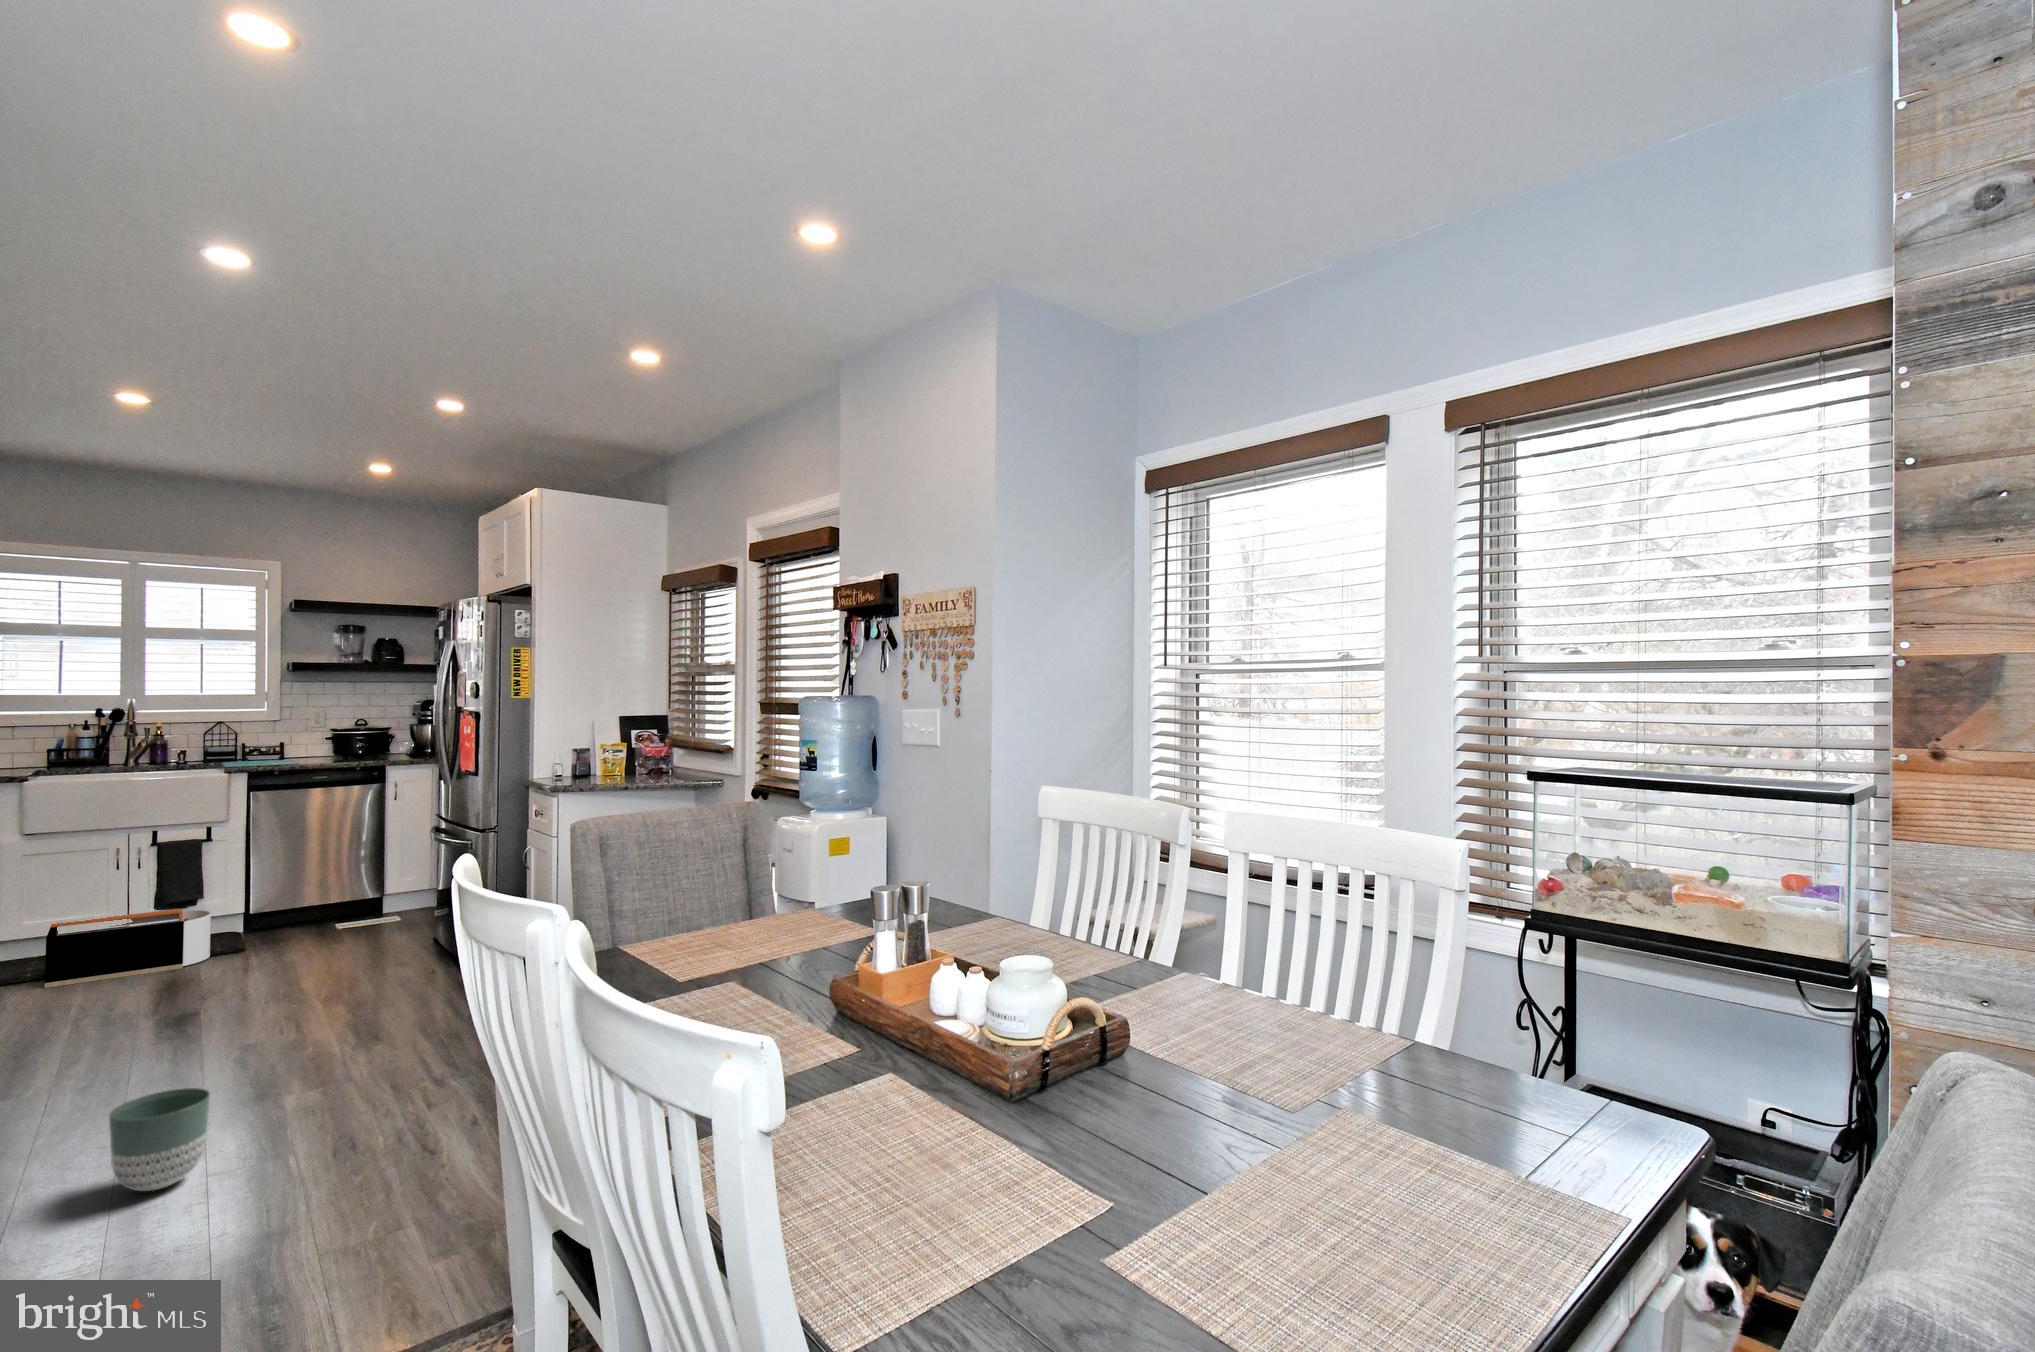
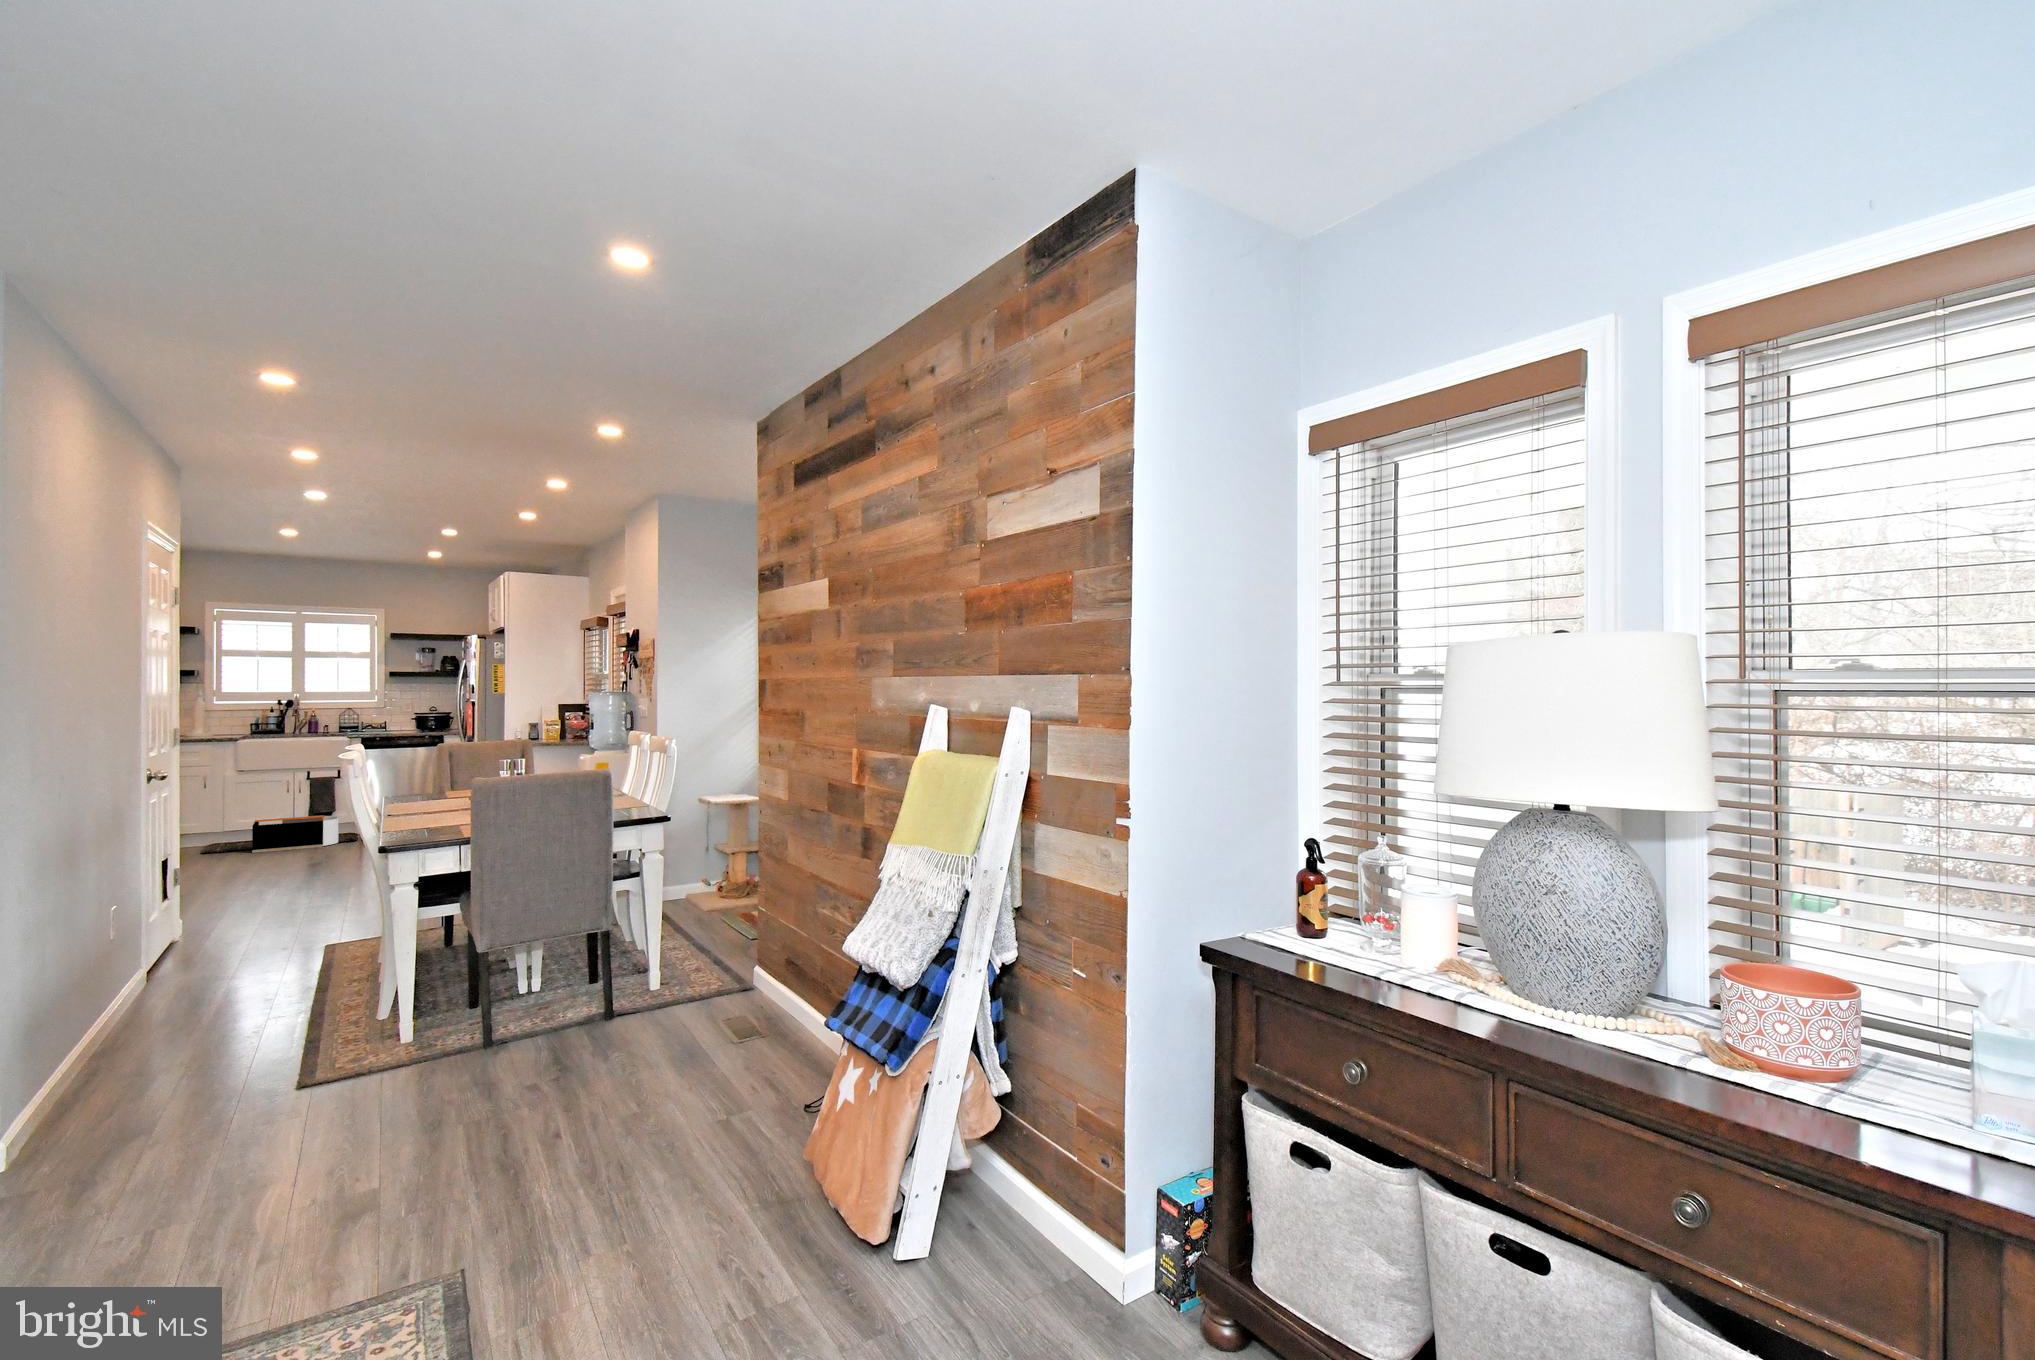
planter: present [109,1088,210,1191] -> none [275,870,317,909]

